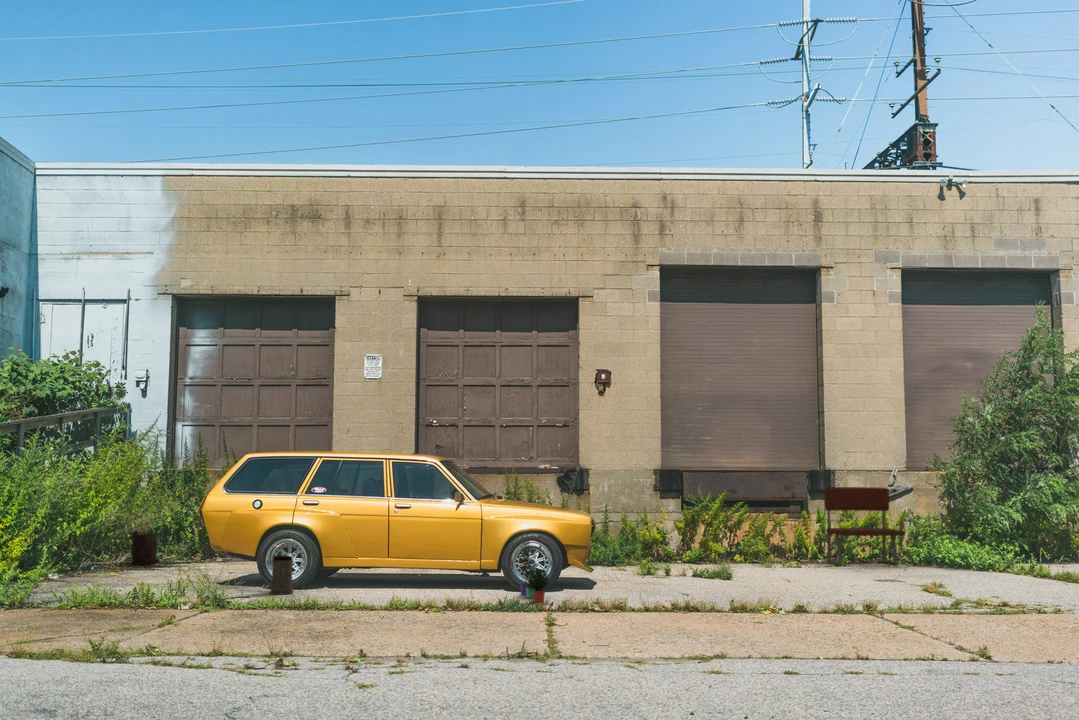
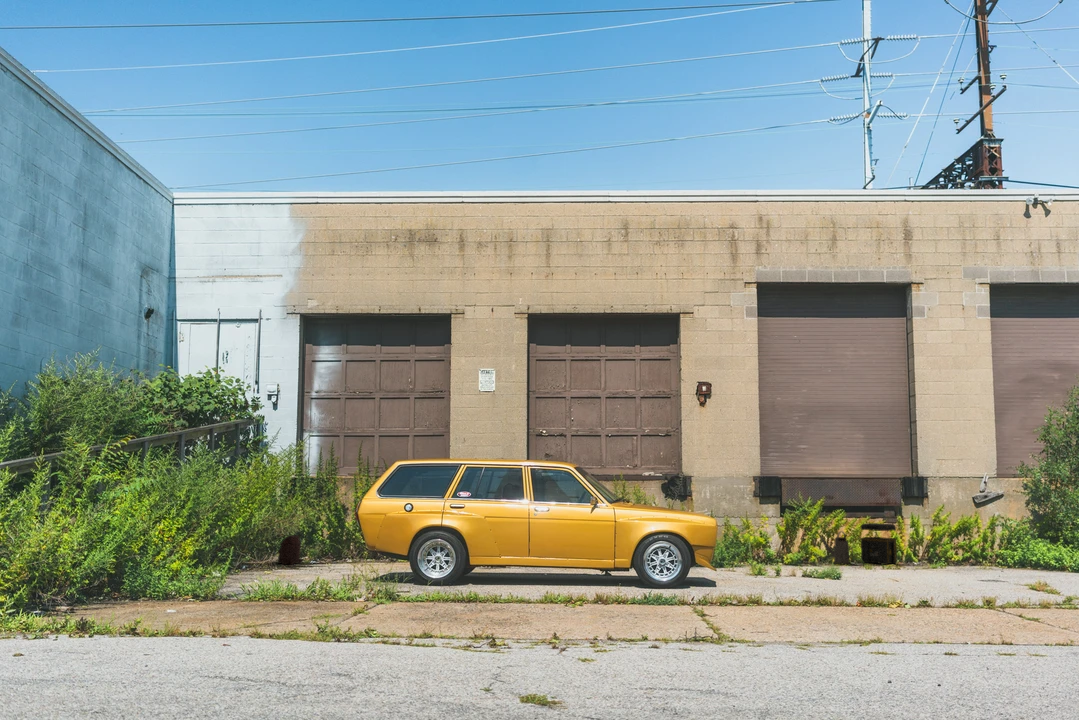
bench: present [824,487,905,565] -> none [920,492,1000,567]
toolbox: none [762,520,800,563] -> present [861,523,897,564]
potted plant: present [519,539,549,602] -> none [650,539,686,598]
watering can: present [270,549,293,595] -> present [820,532,853,564]

